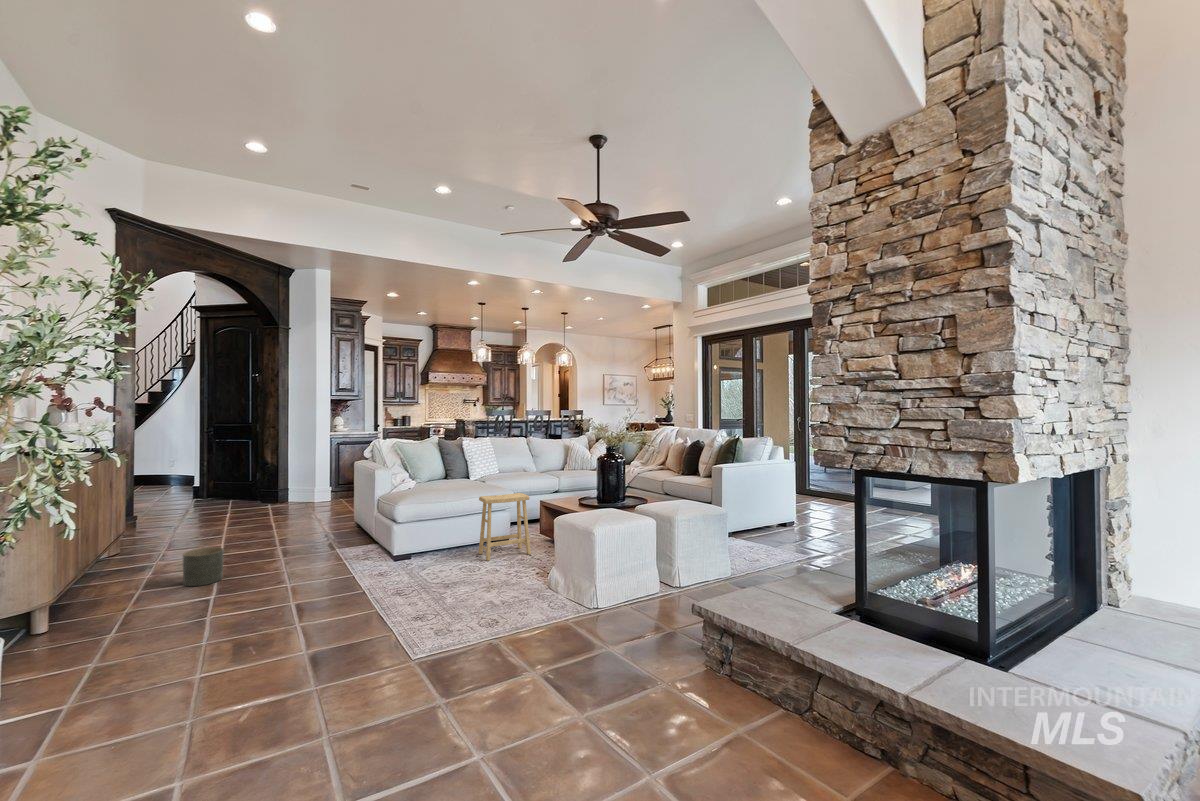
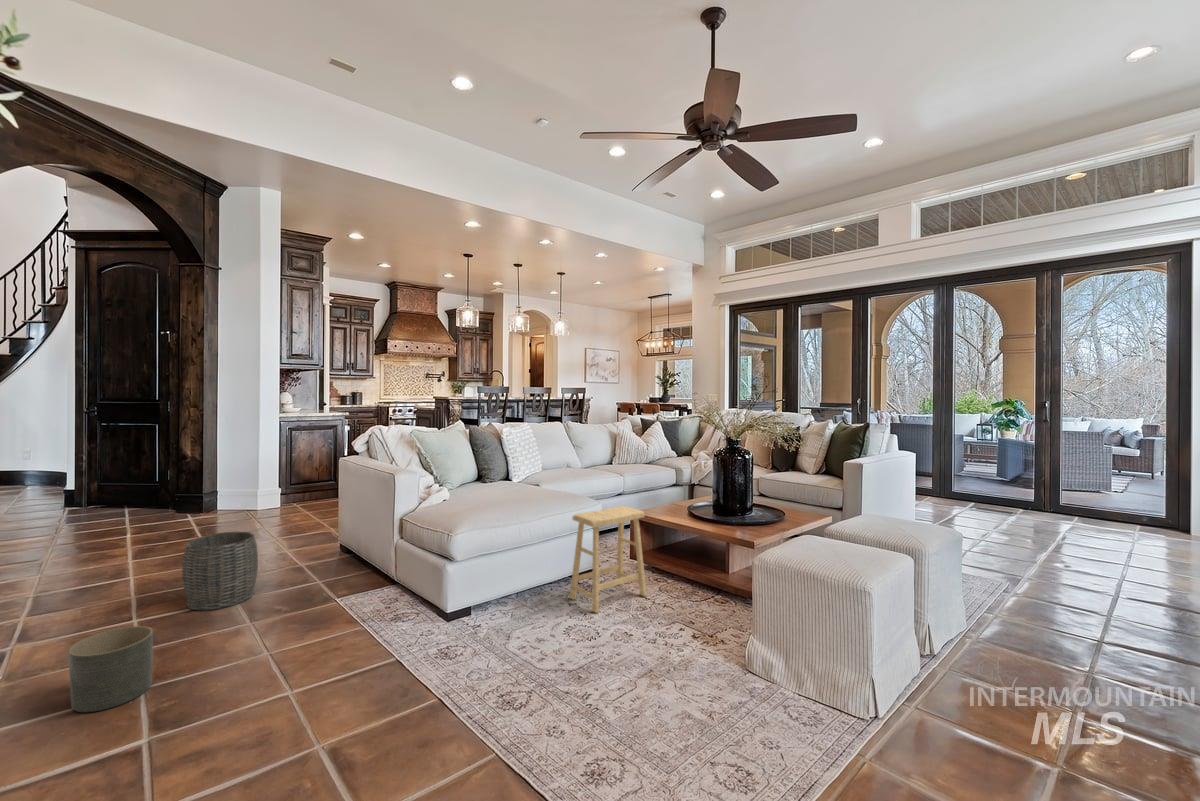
woven basket: none [247,506,292,552] -> present [182,532,258,611]

